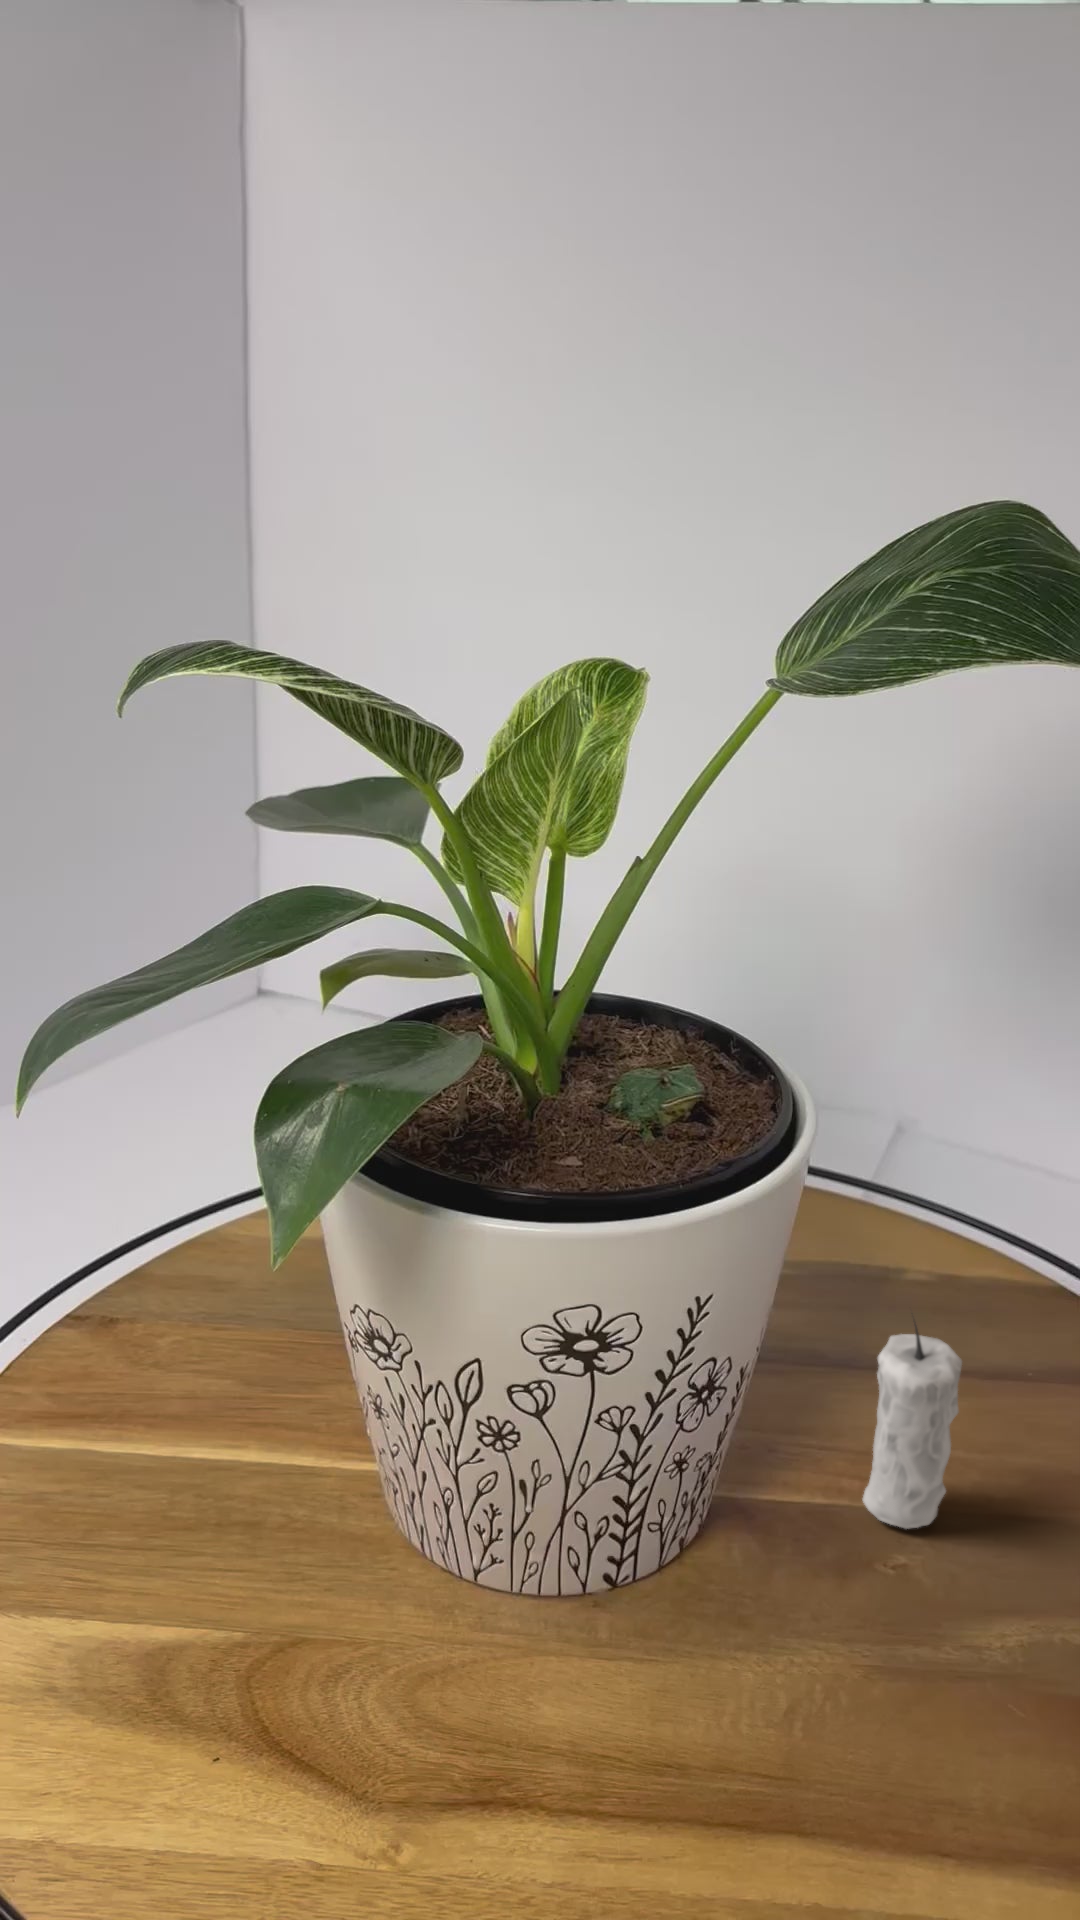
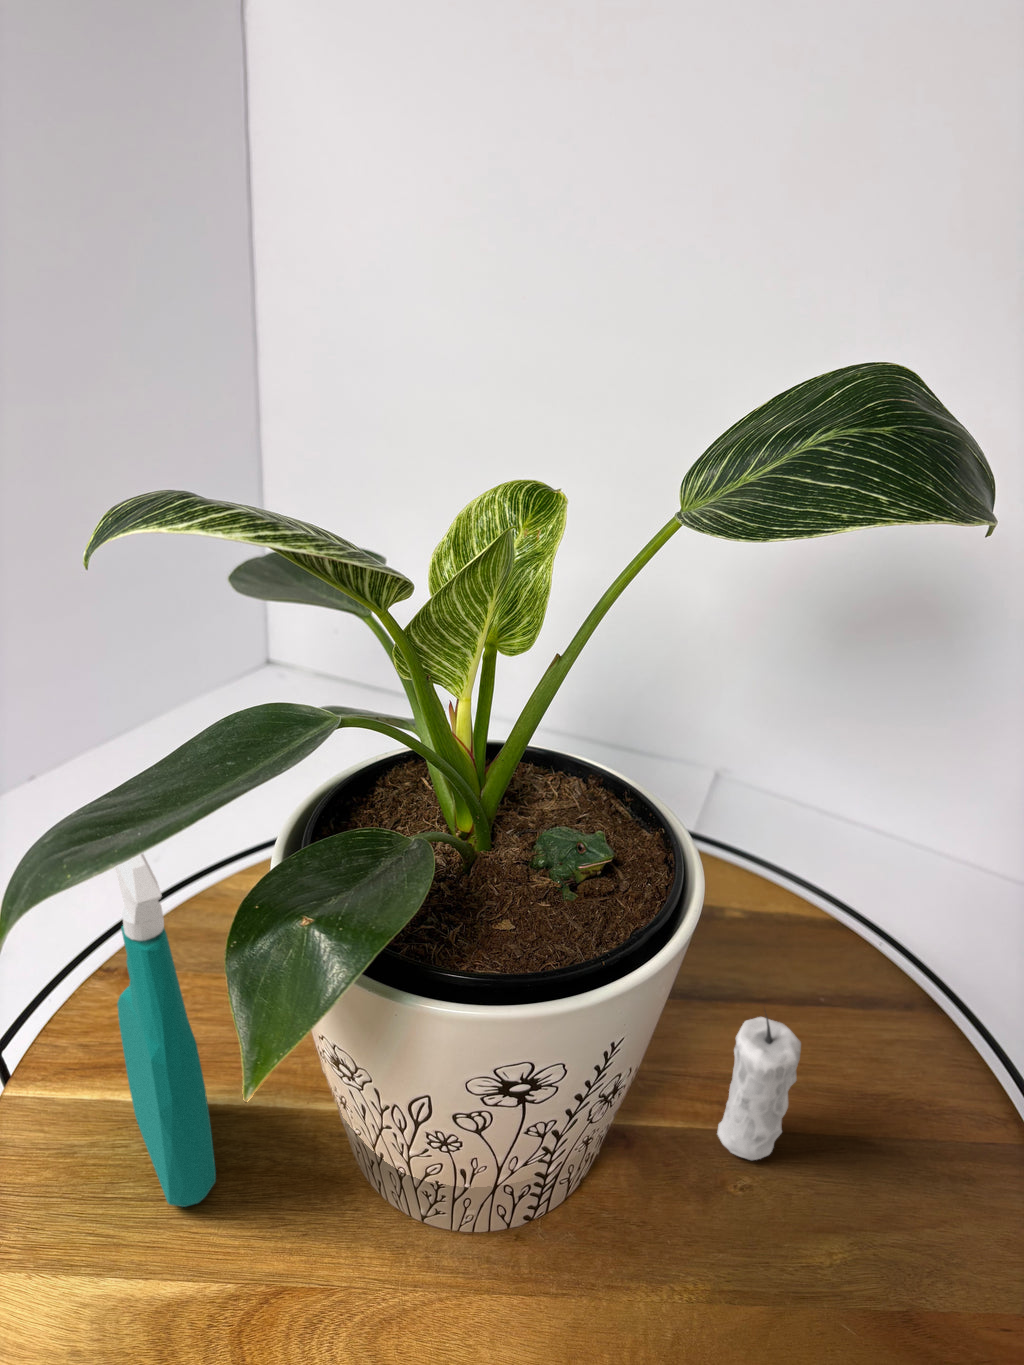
spray bottle: none [101,1043,218,1548] -> present [115,854,216,1207]

